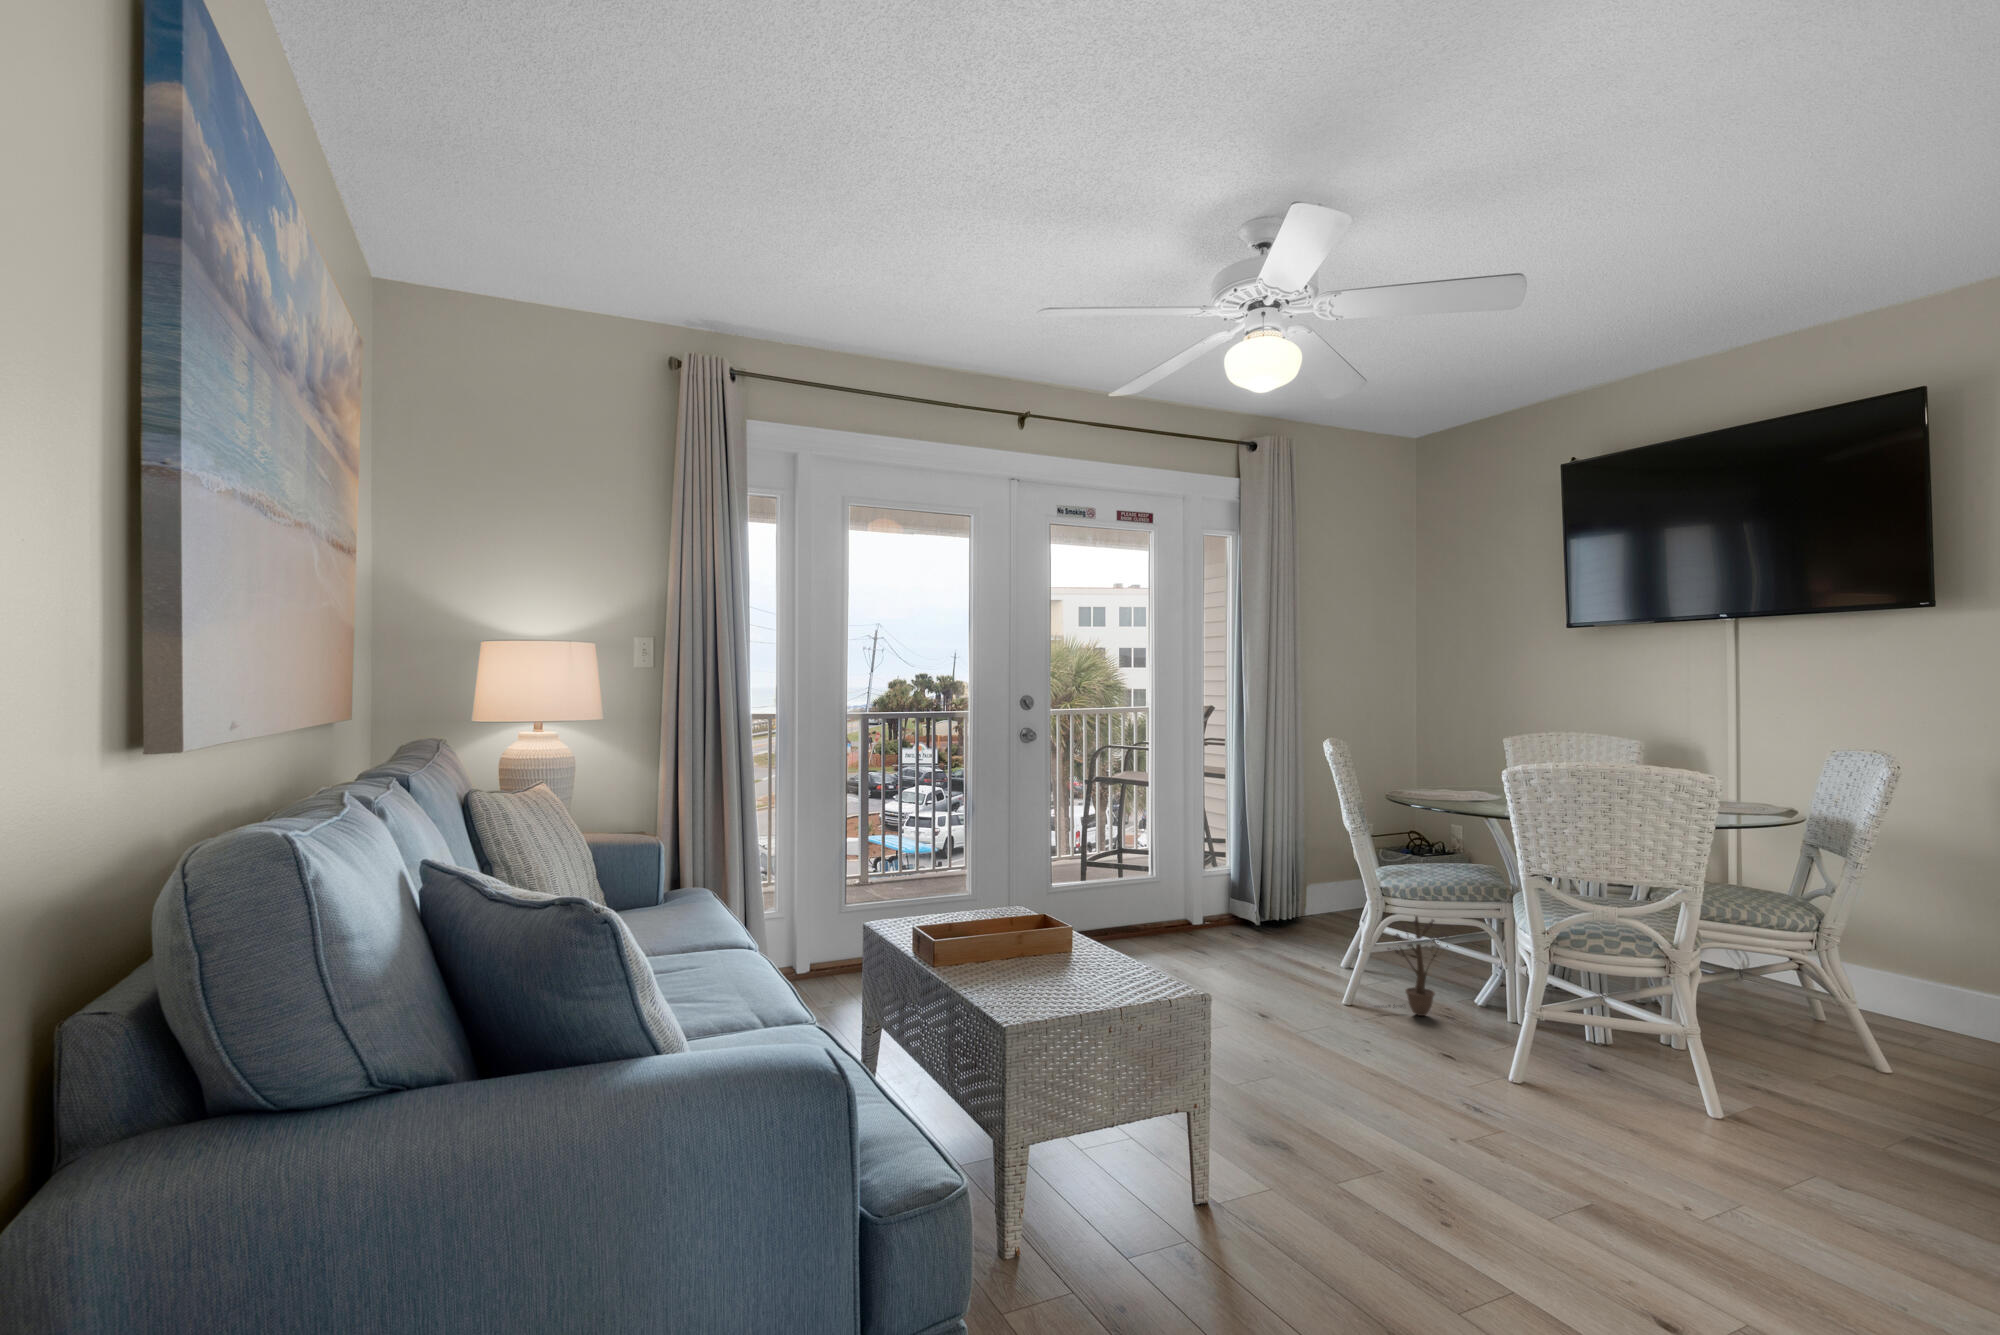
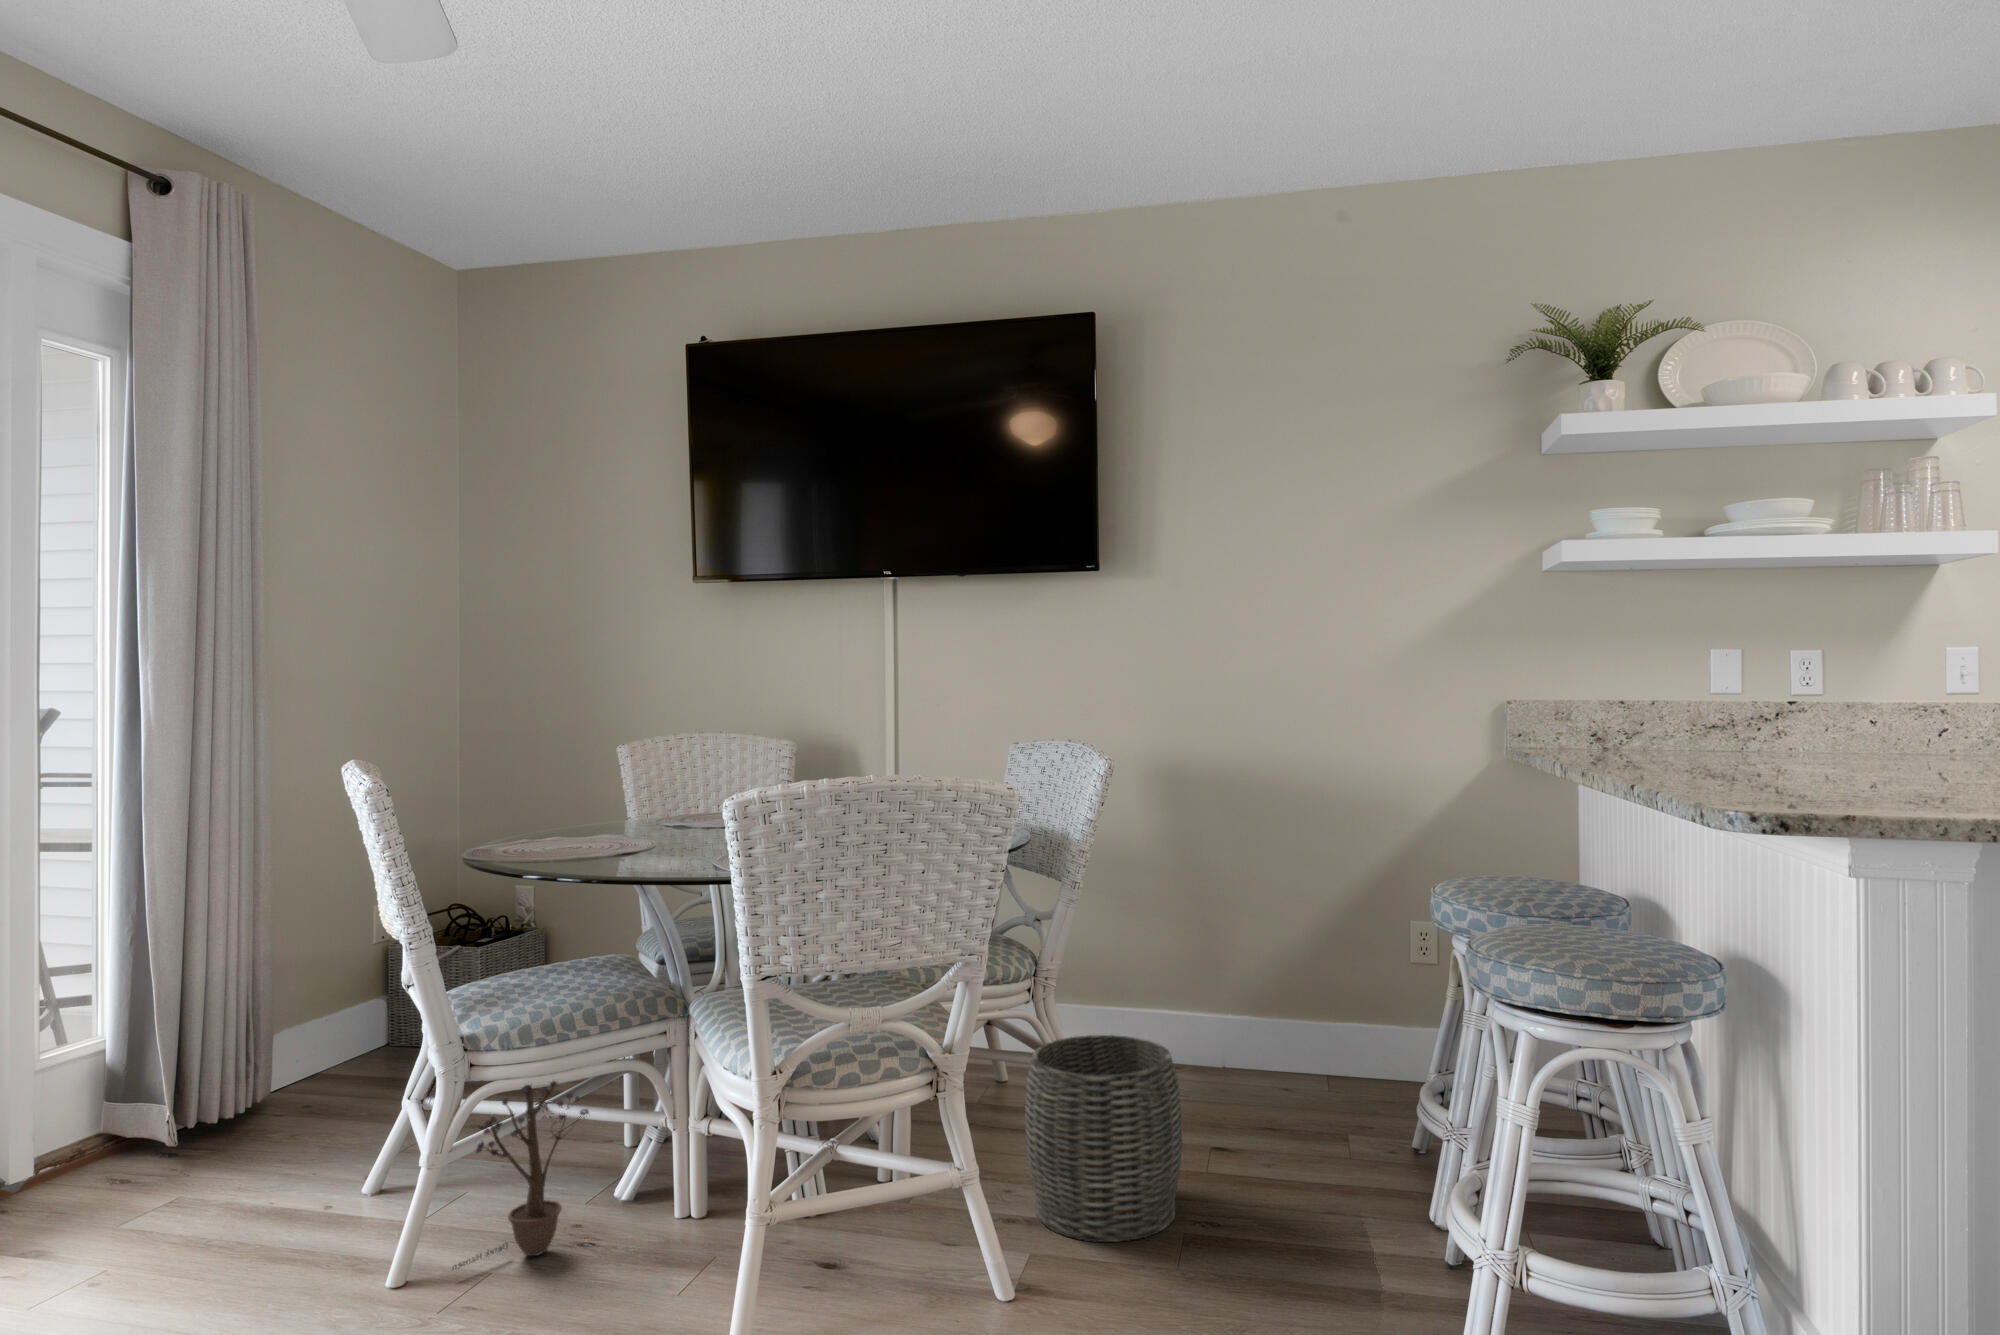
woven basket: none [1762,974,1912,1127] -> present [1025,1035,1182,1242]

